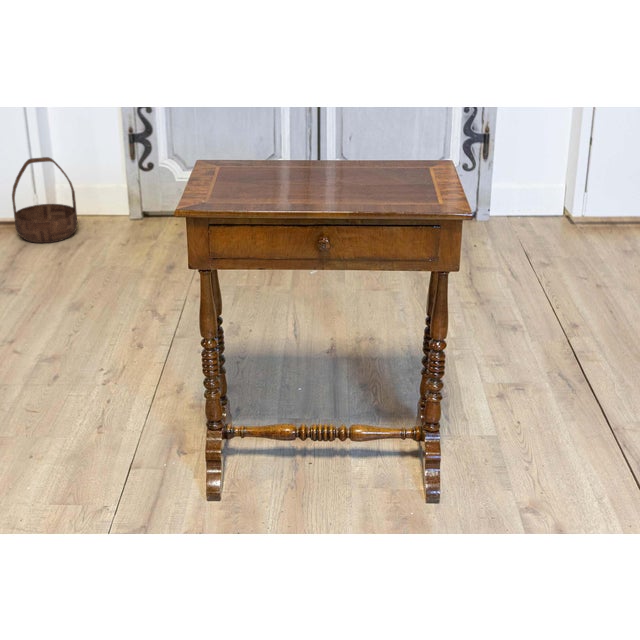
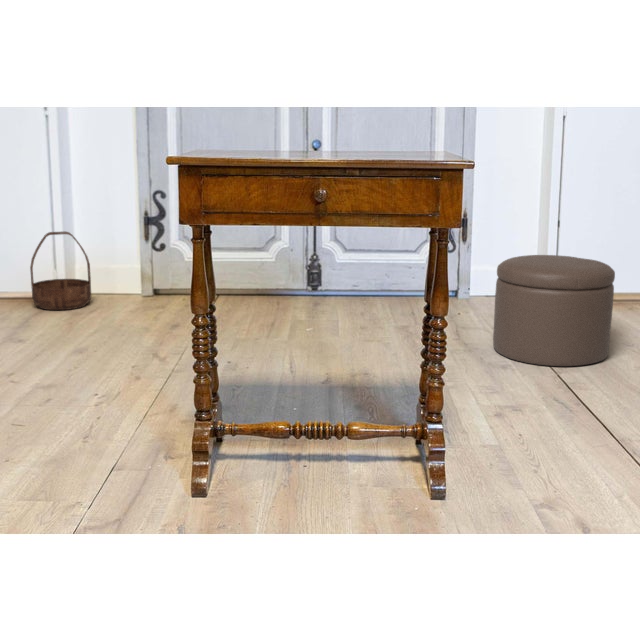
ottoman: none [499,201,625,325] -> present [493,255,615,366]

